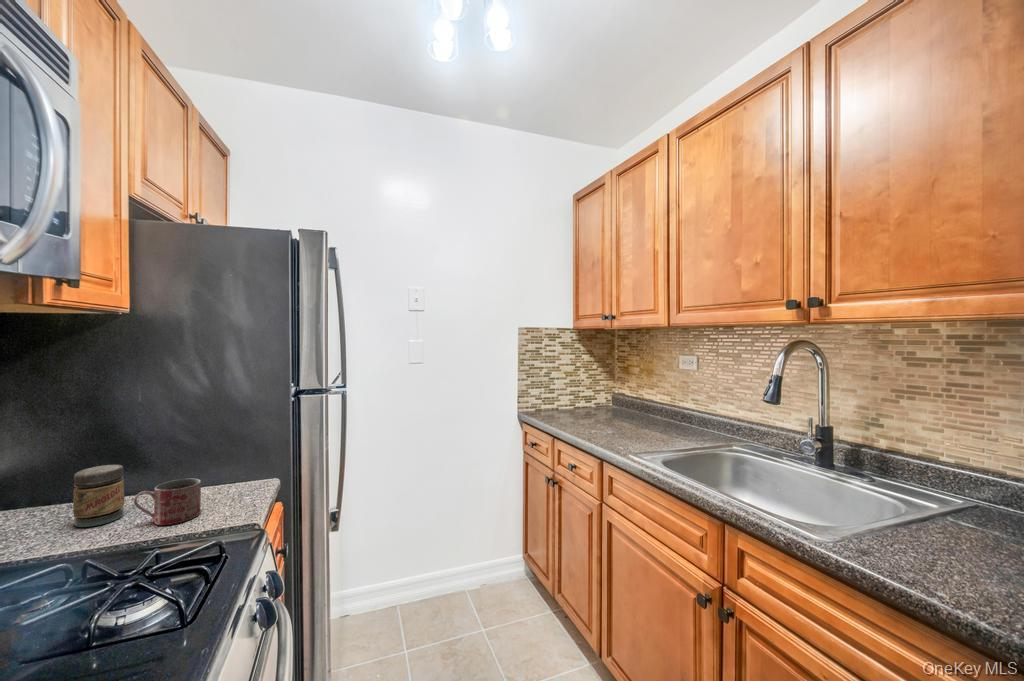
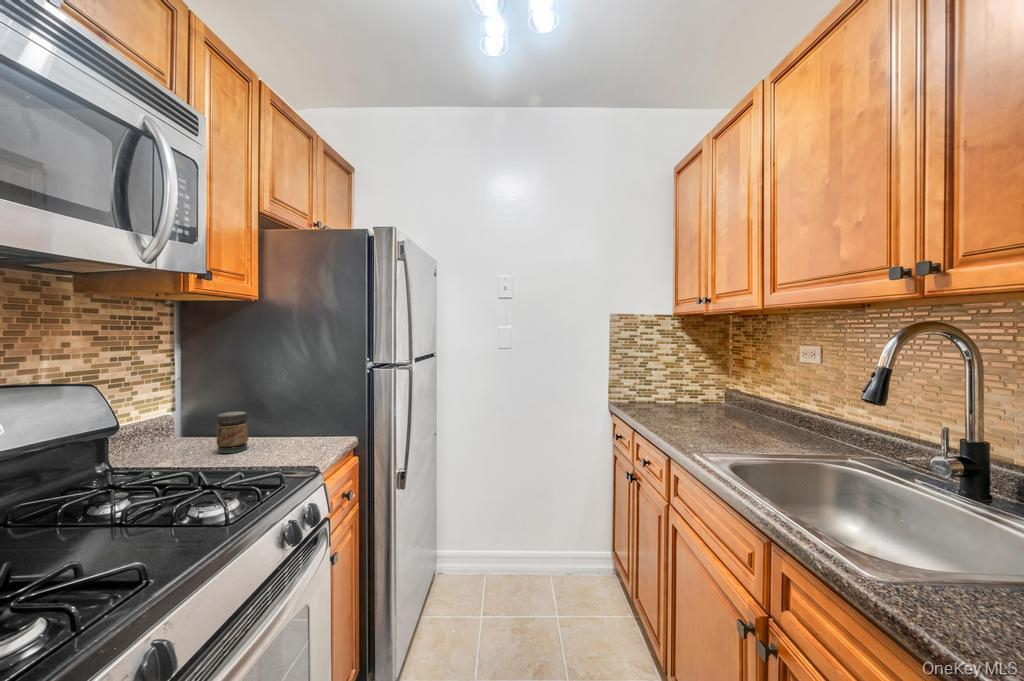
mug: present [134,479,201,525] -> none [247,427,291,458]

